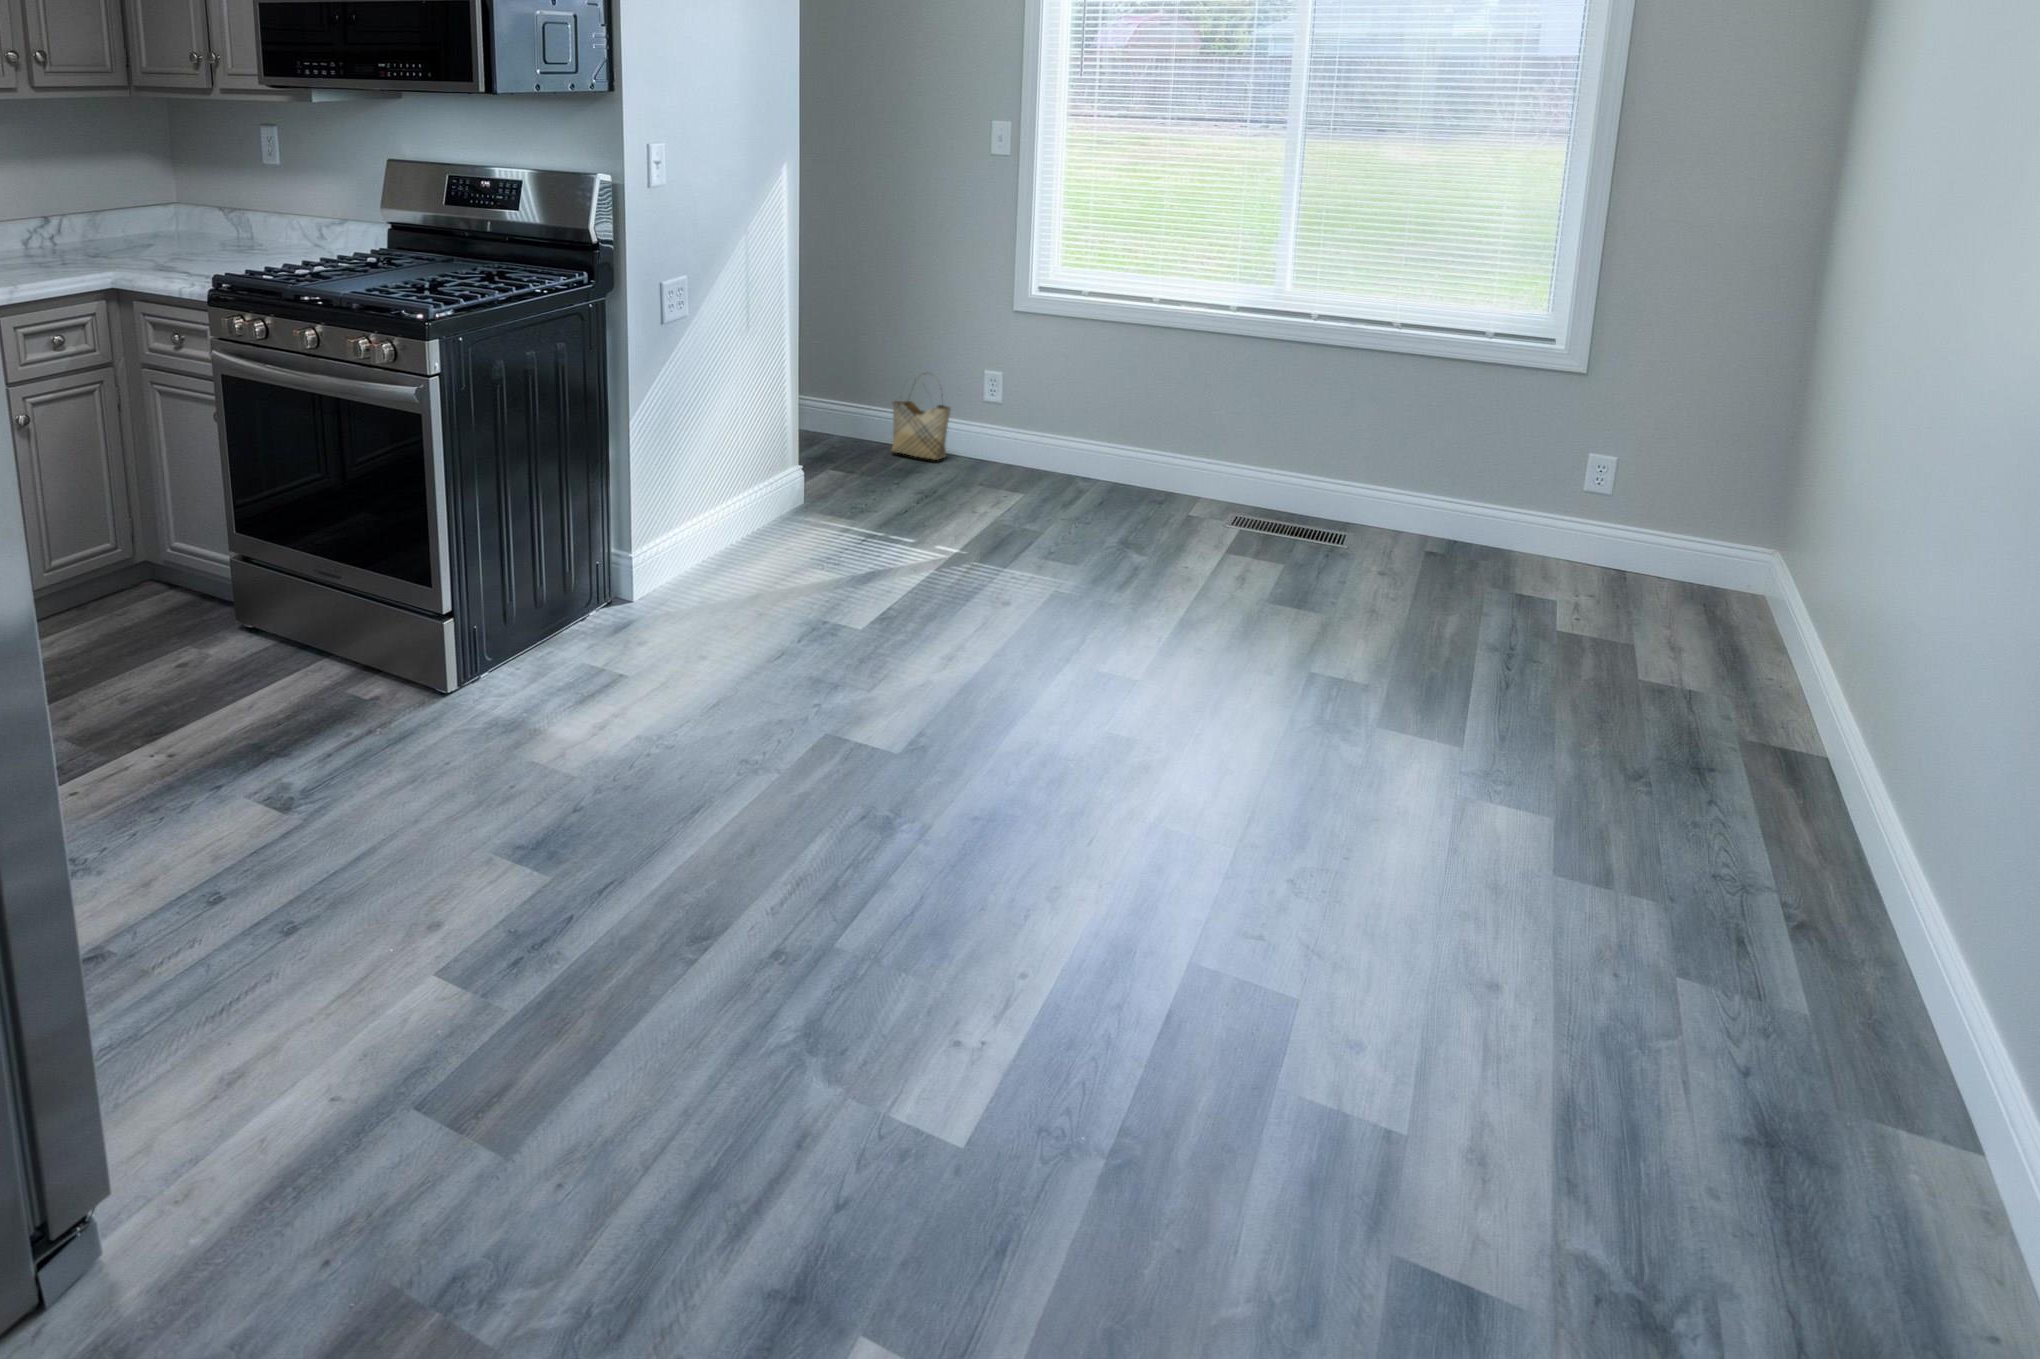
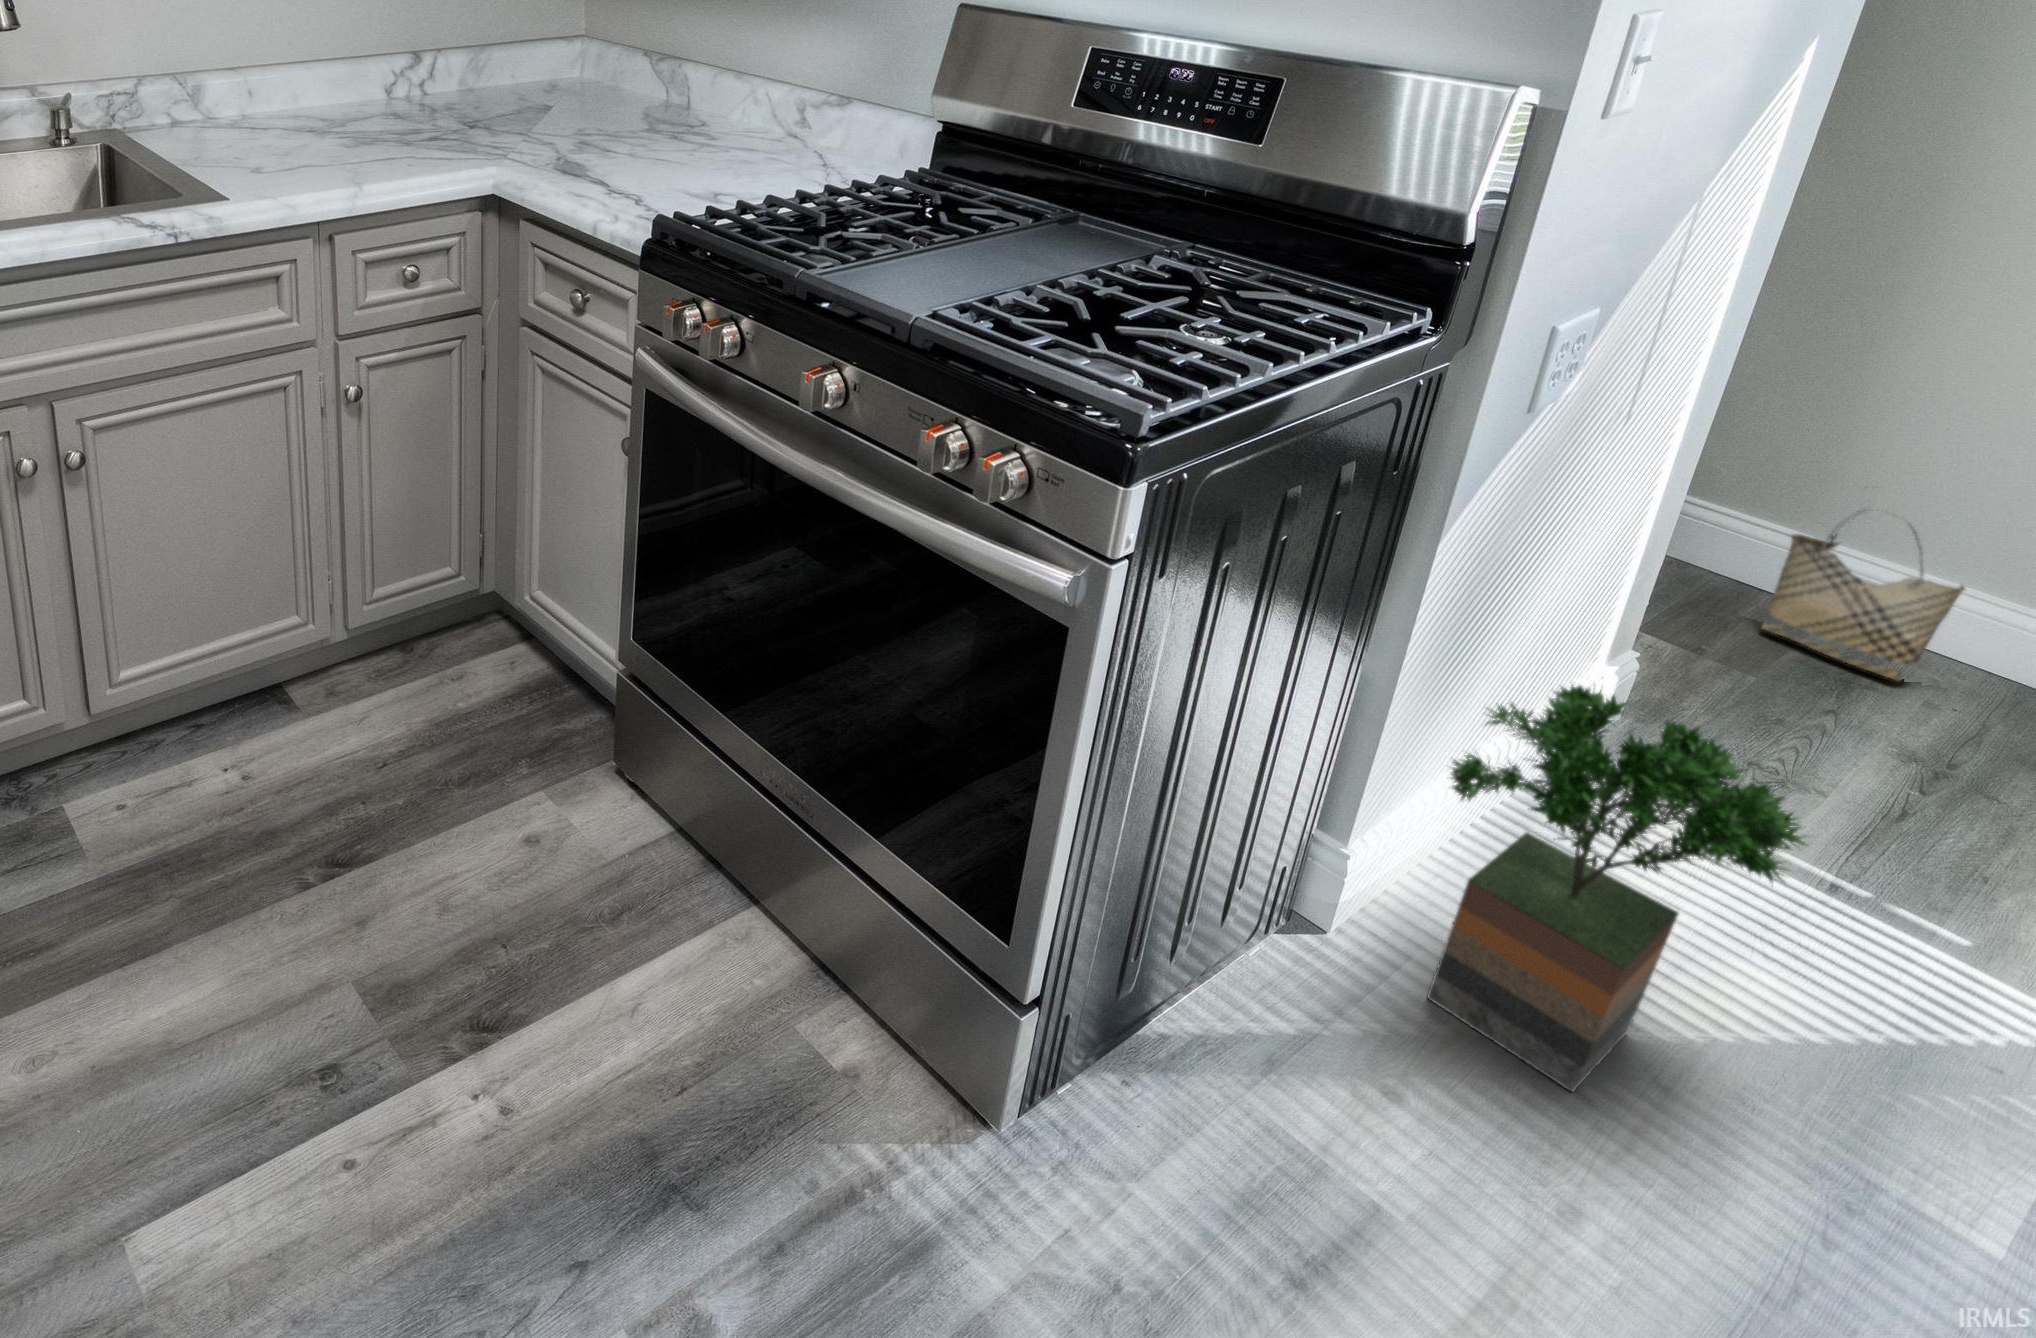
potted tree: none [651,439,784,618] -> present [1427,685,1807,1092]

